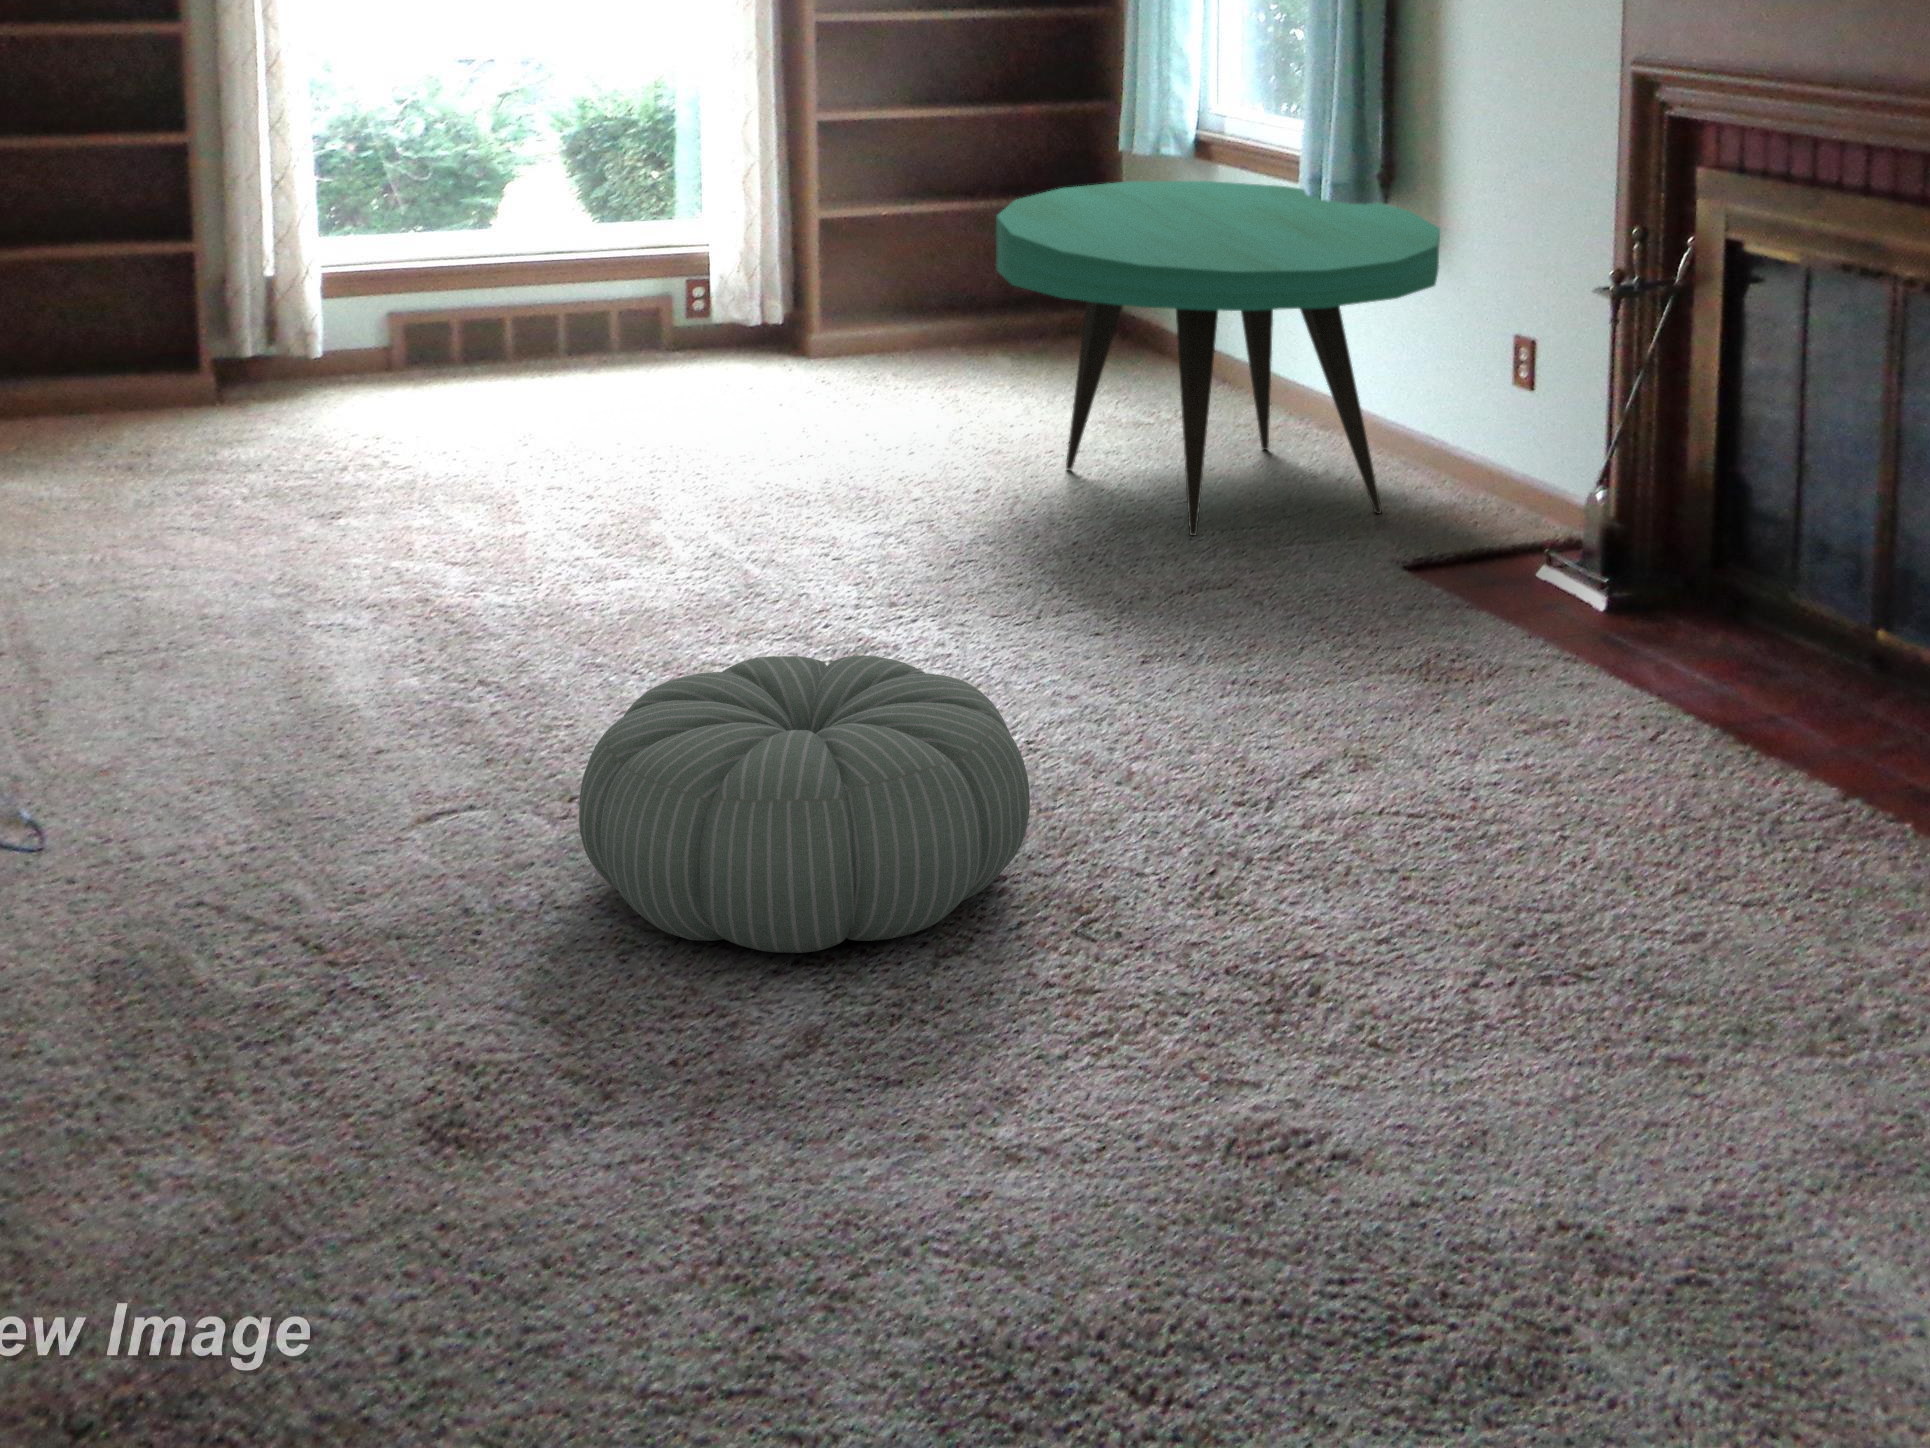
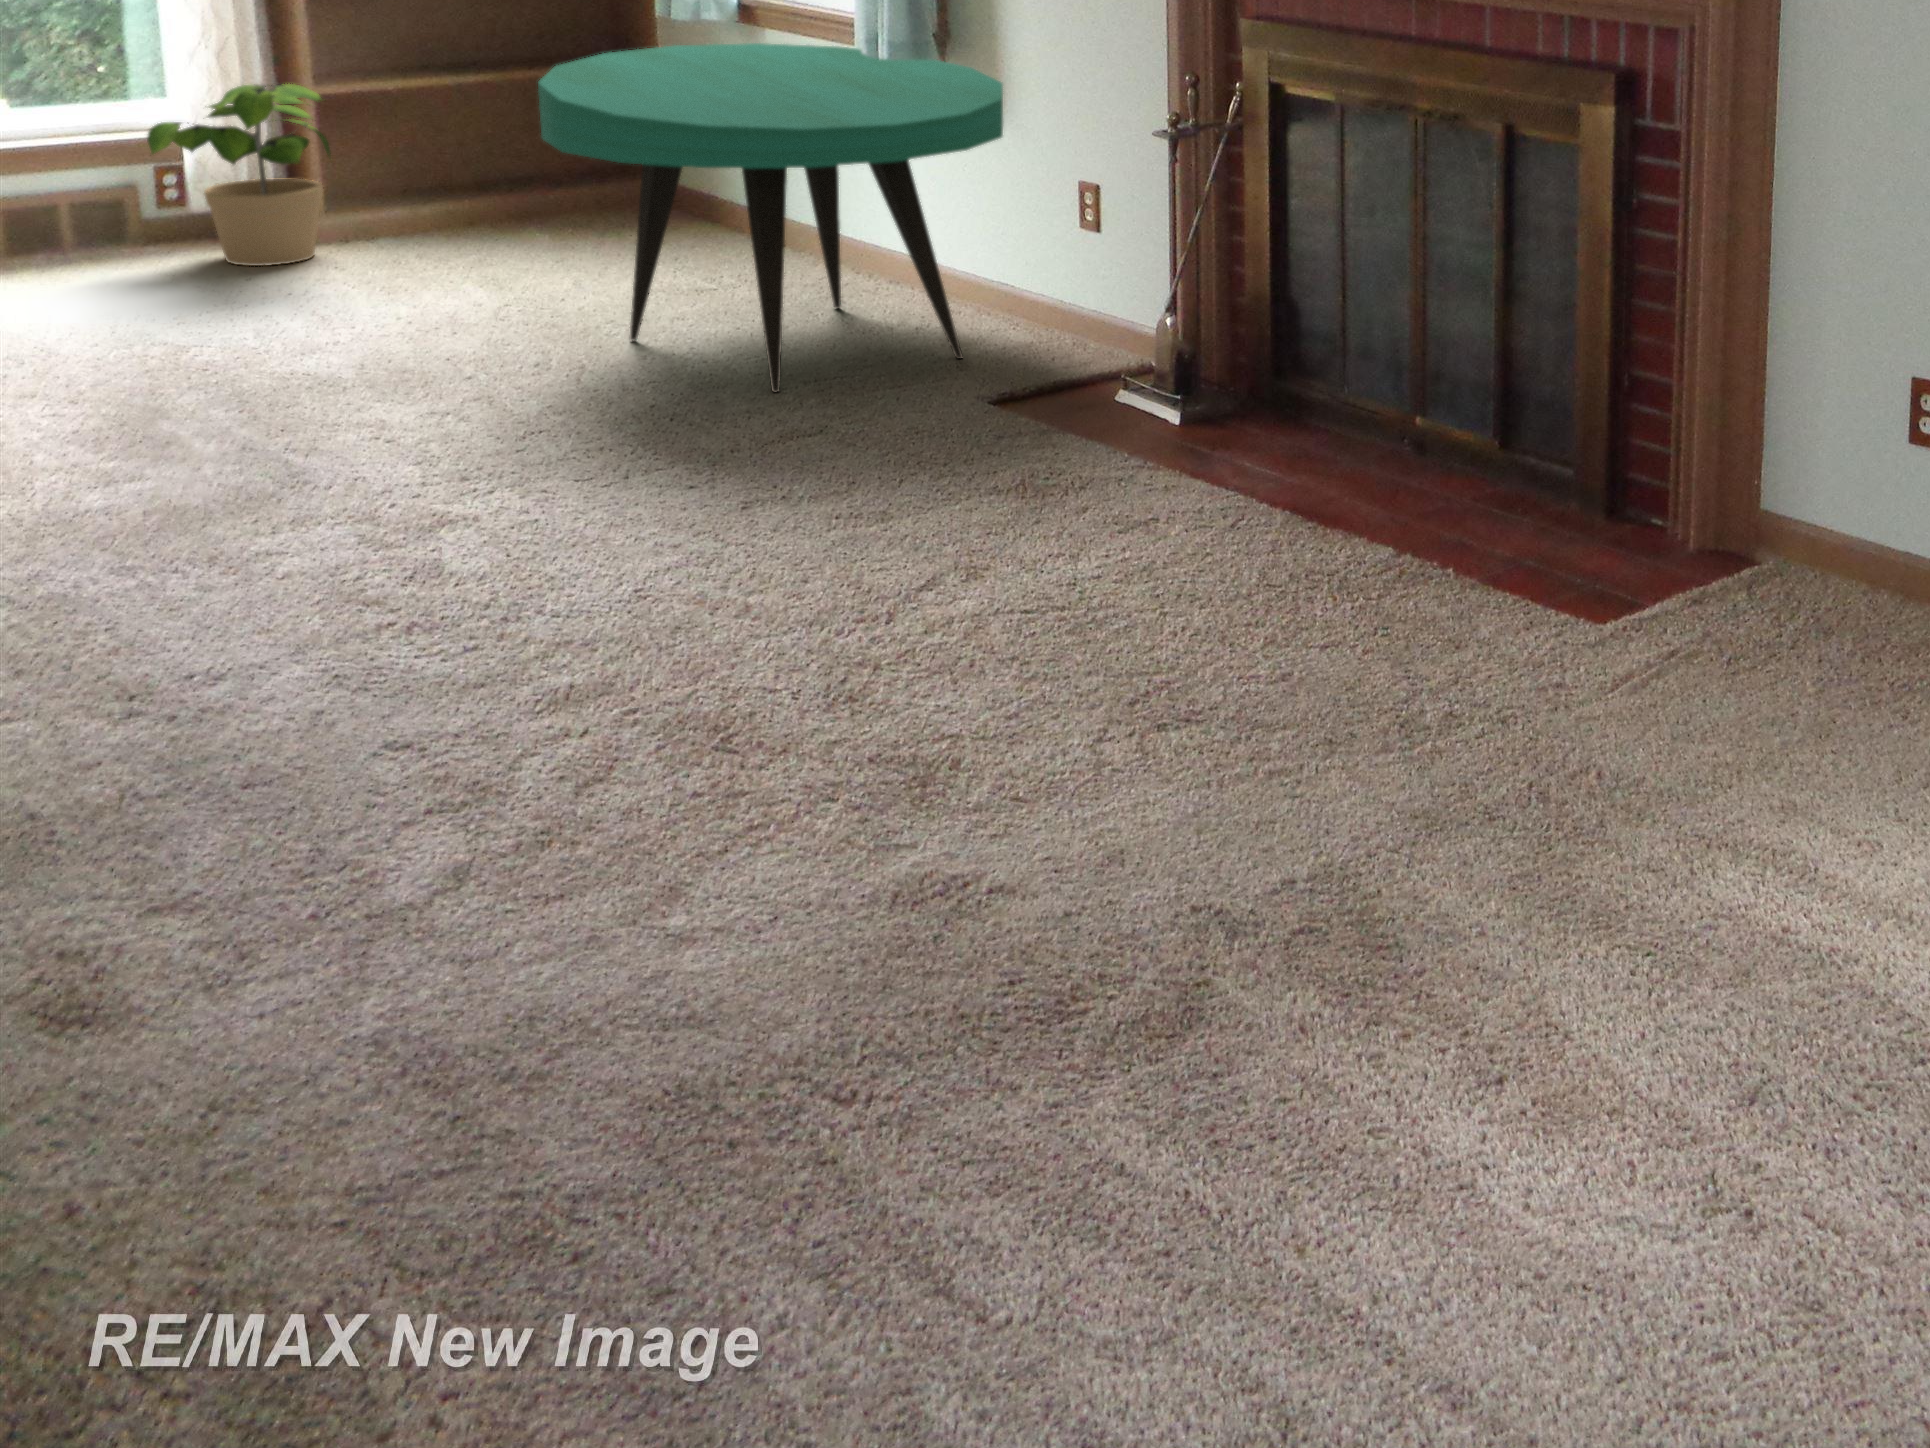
potted plant: none [684,208,832,372] -> present [147,84,331,266]
pouf: present [579,655,1030,953] -> none [159,518,657,809]

